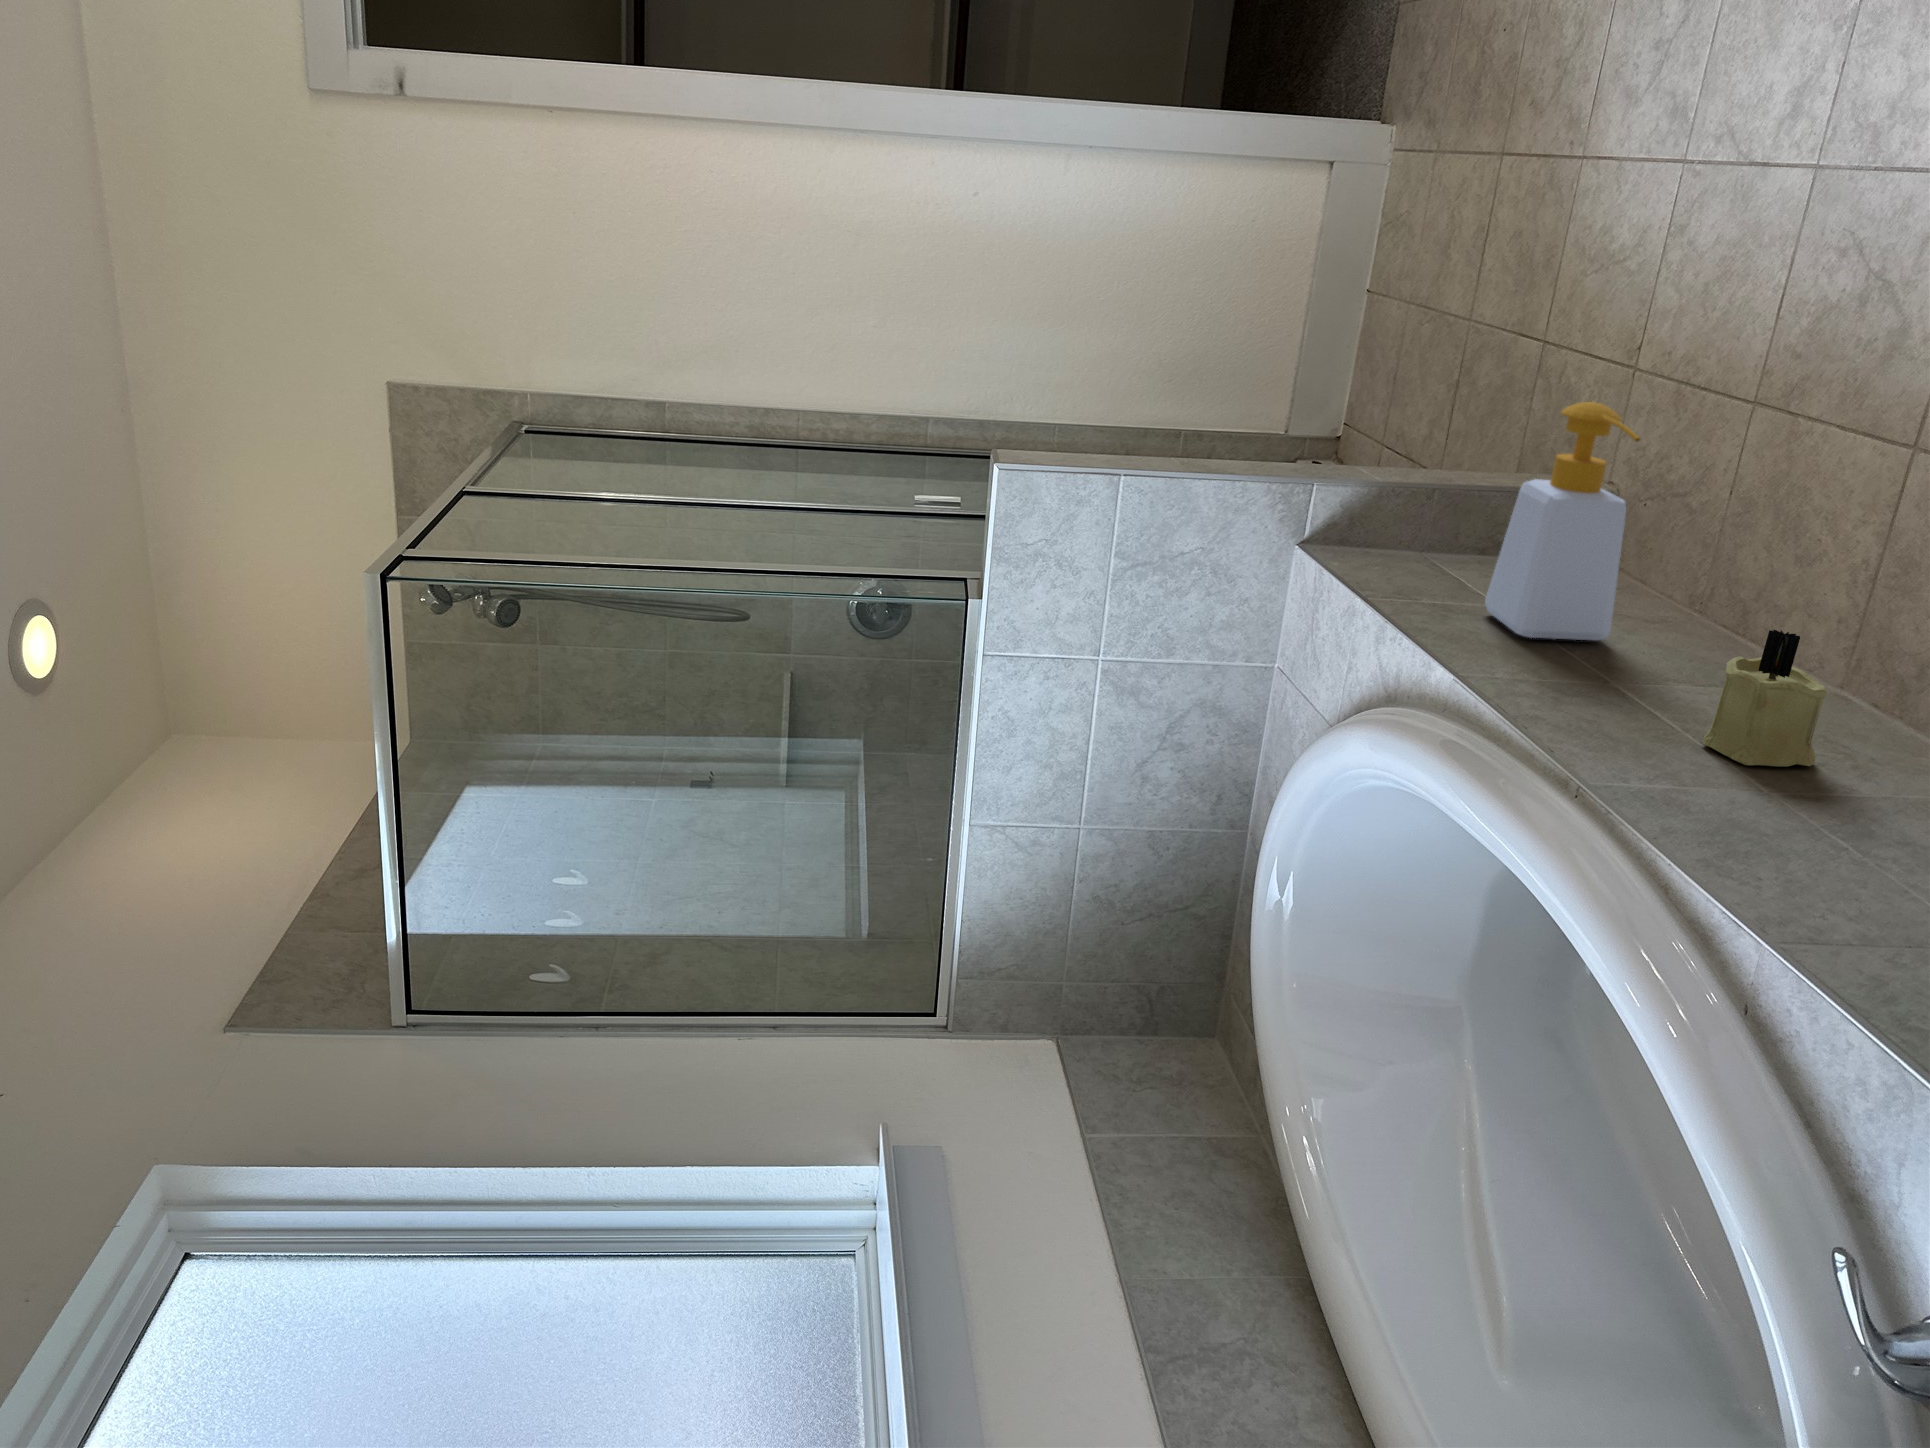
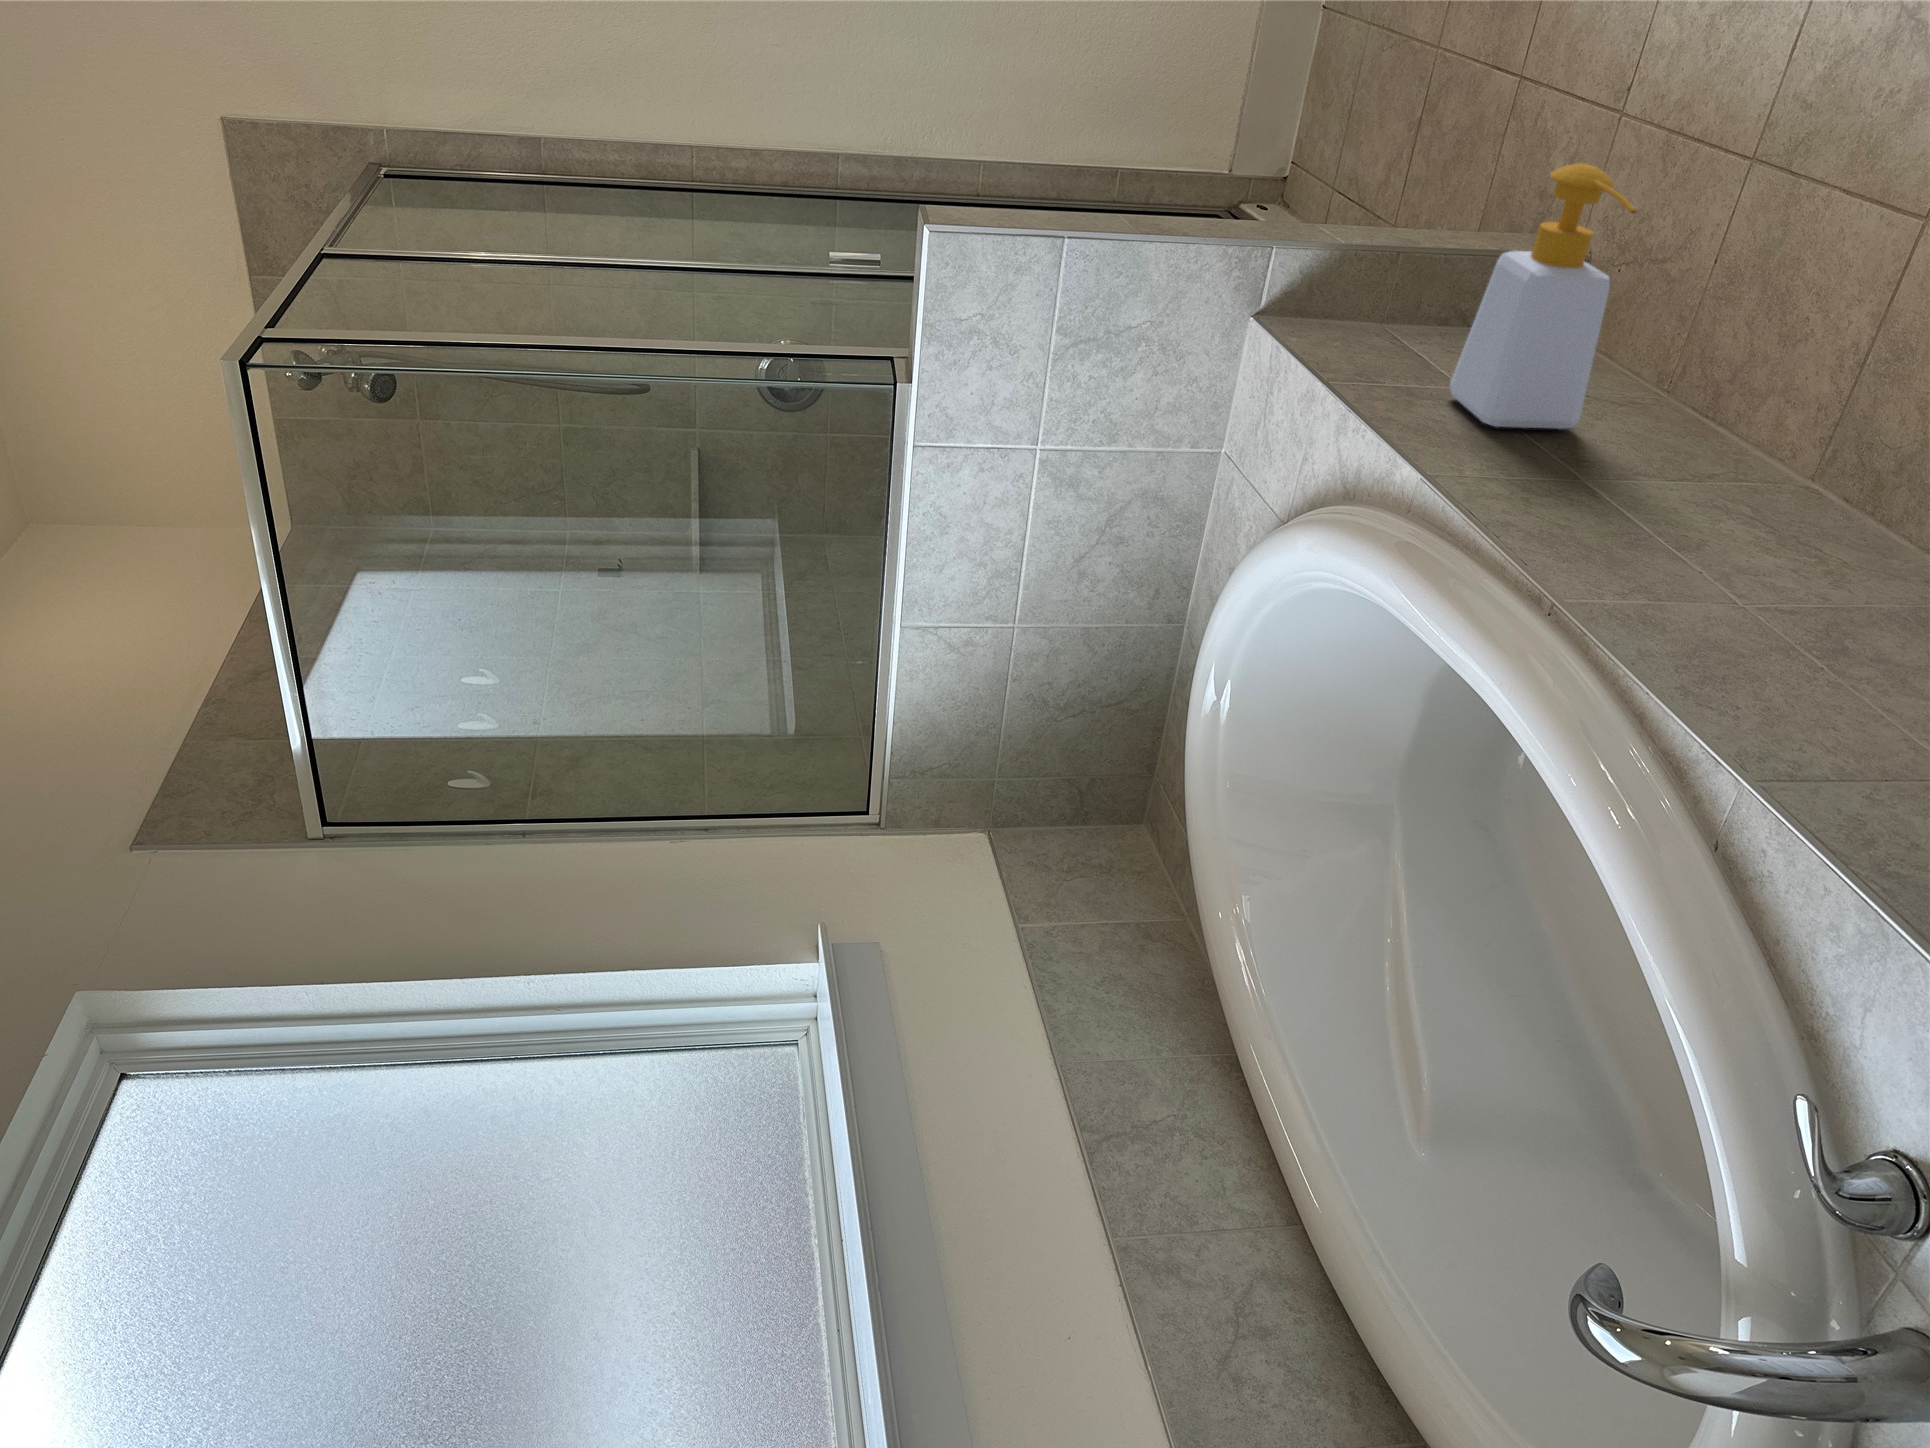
candle: present [1702,630,1827,767] -> none [1676,431,1811,577]

